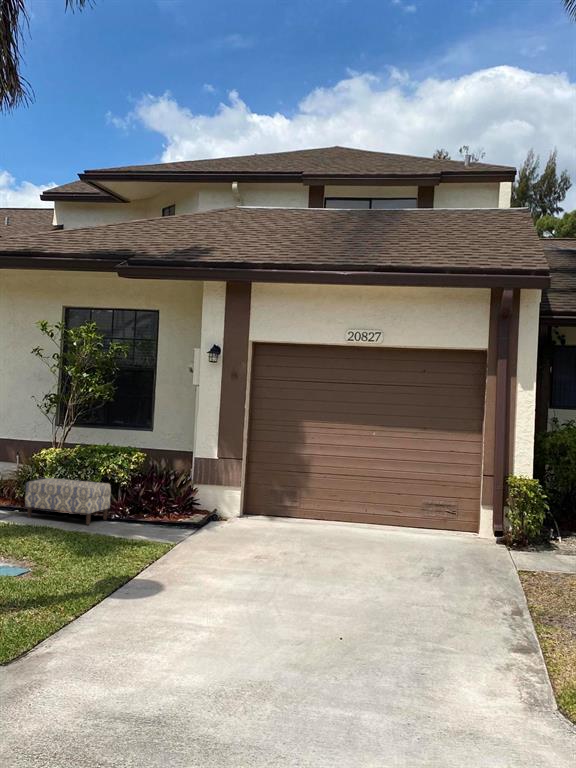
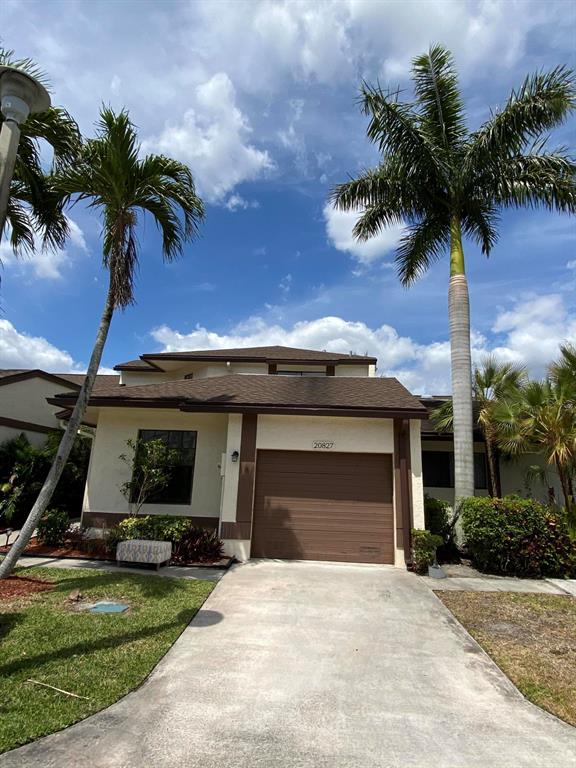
potted tree: none [529,485,561,556] -> present [426,535,445,579]

